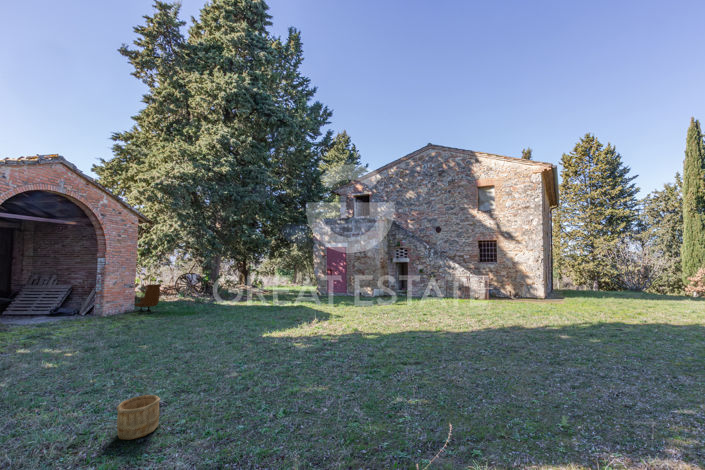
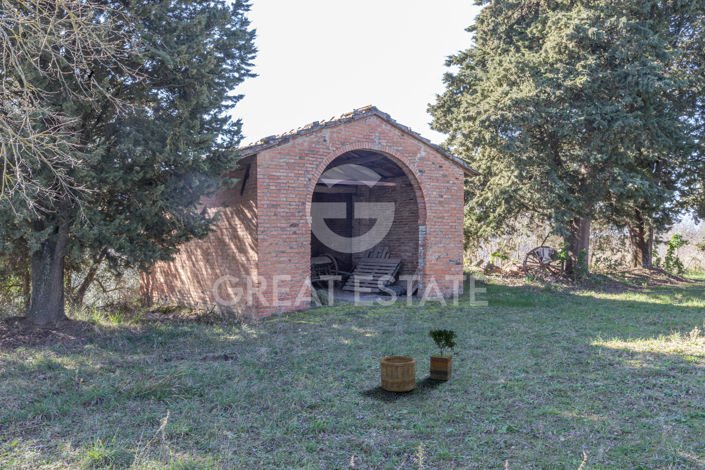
lounge chair: present [134,284,161,313] -> none [460,260,488,299]
potted tree: none [160,356,193,407] -> present [428,329,458,380]

